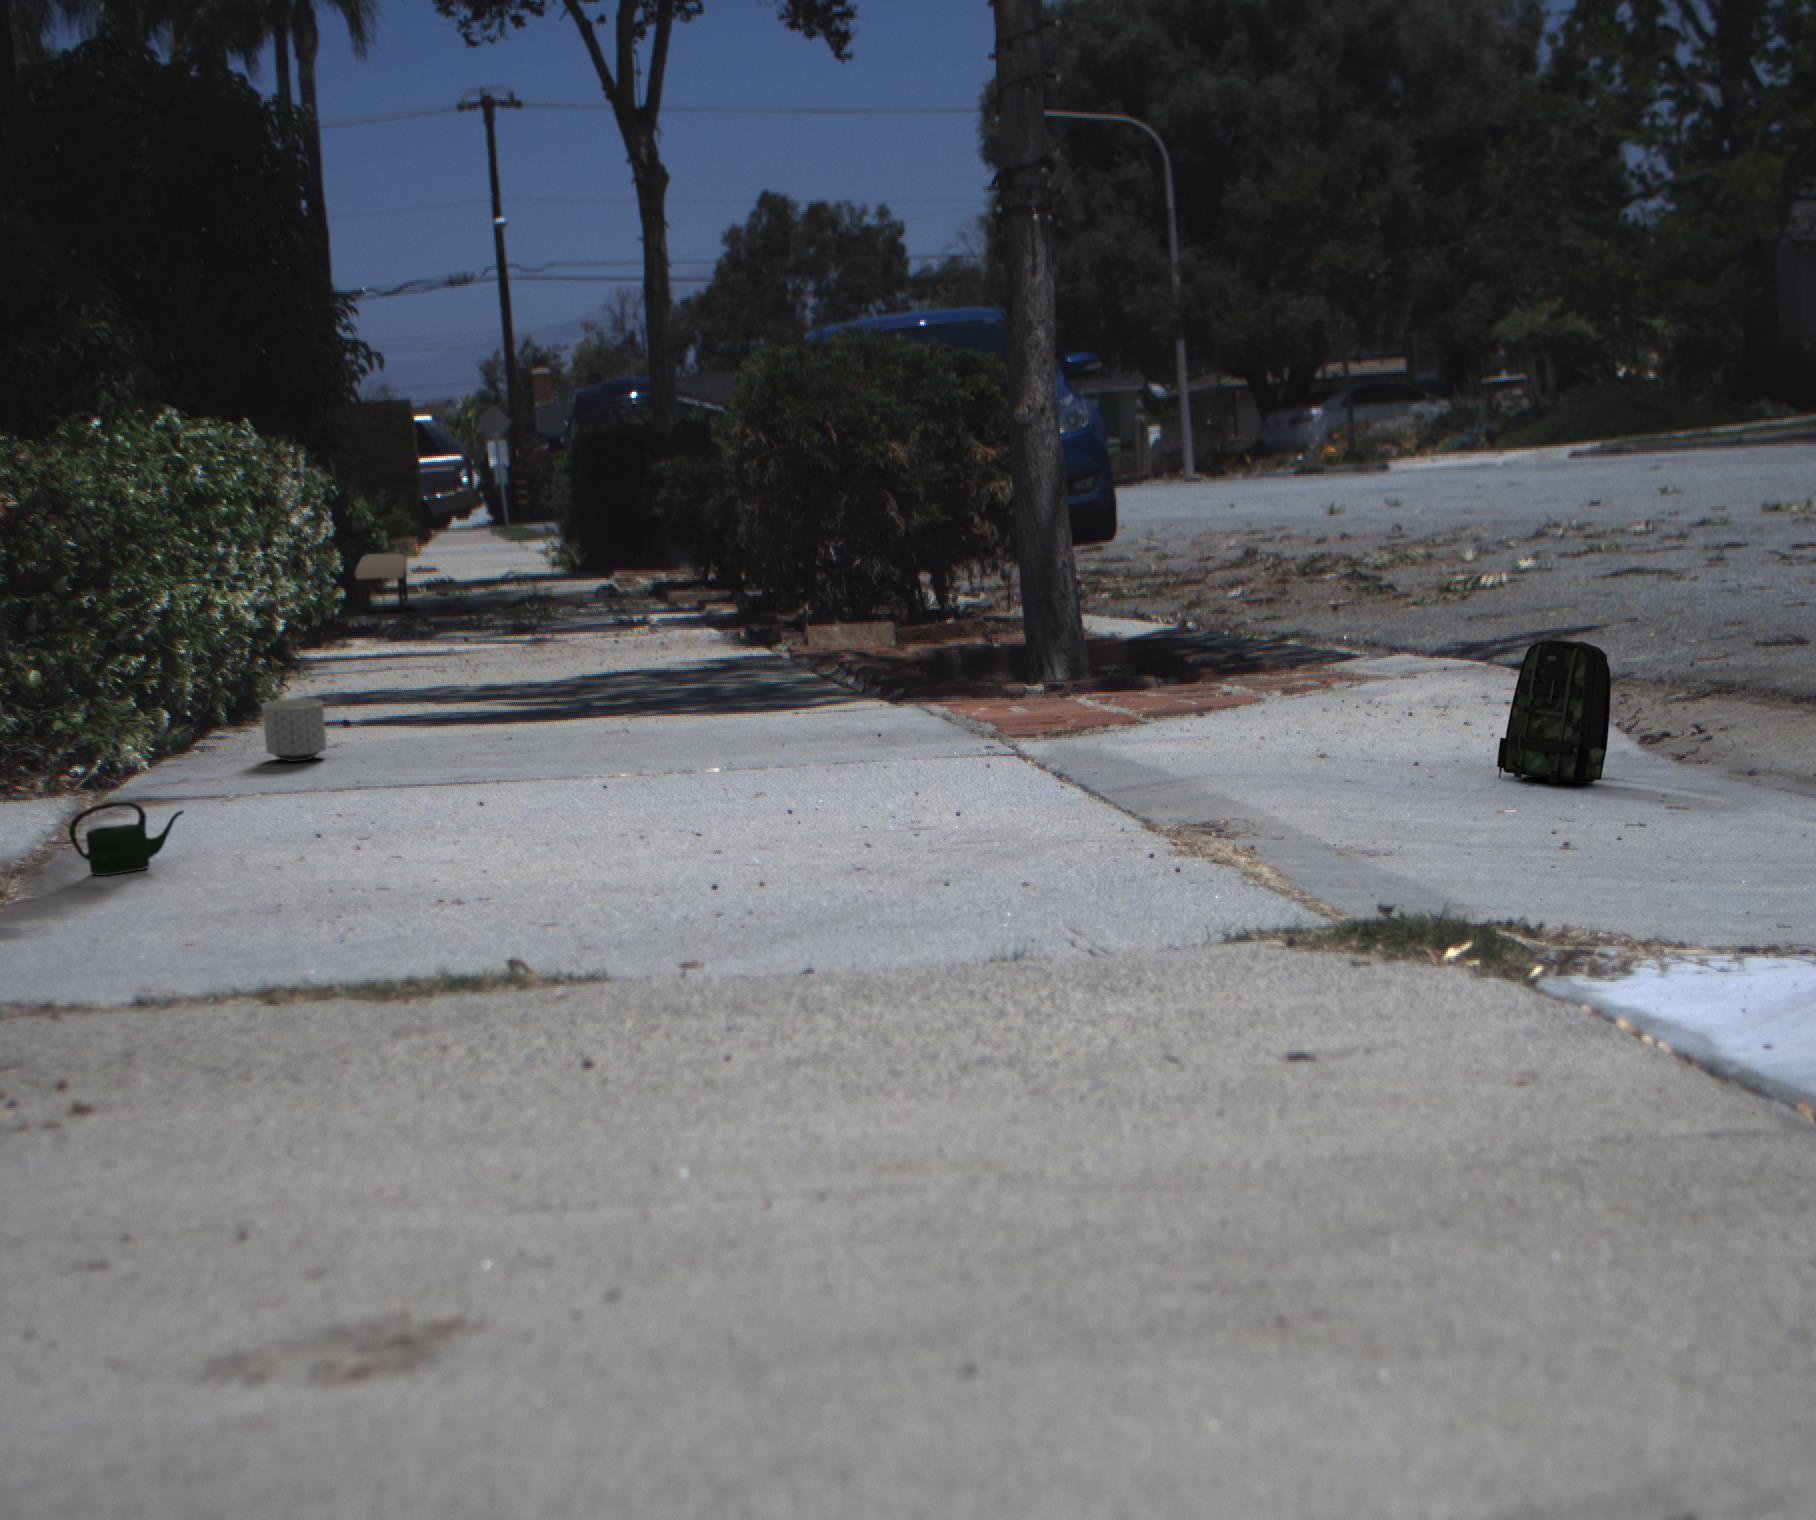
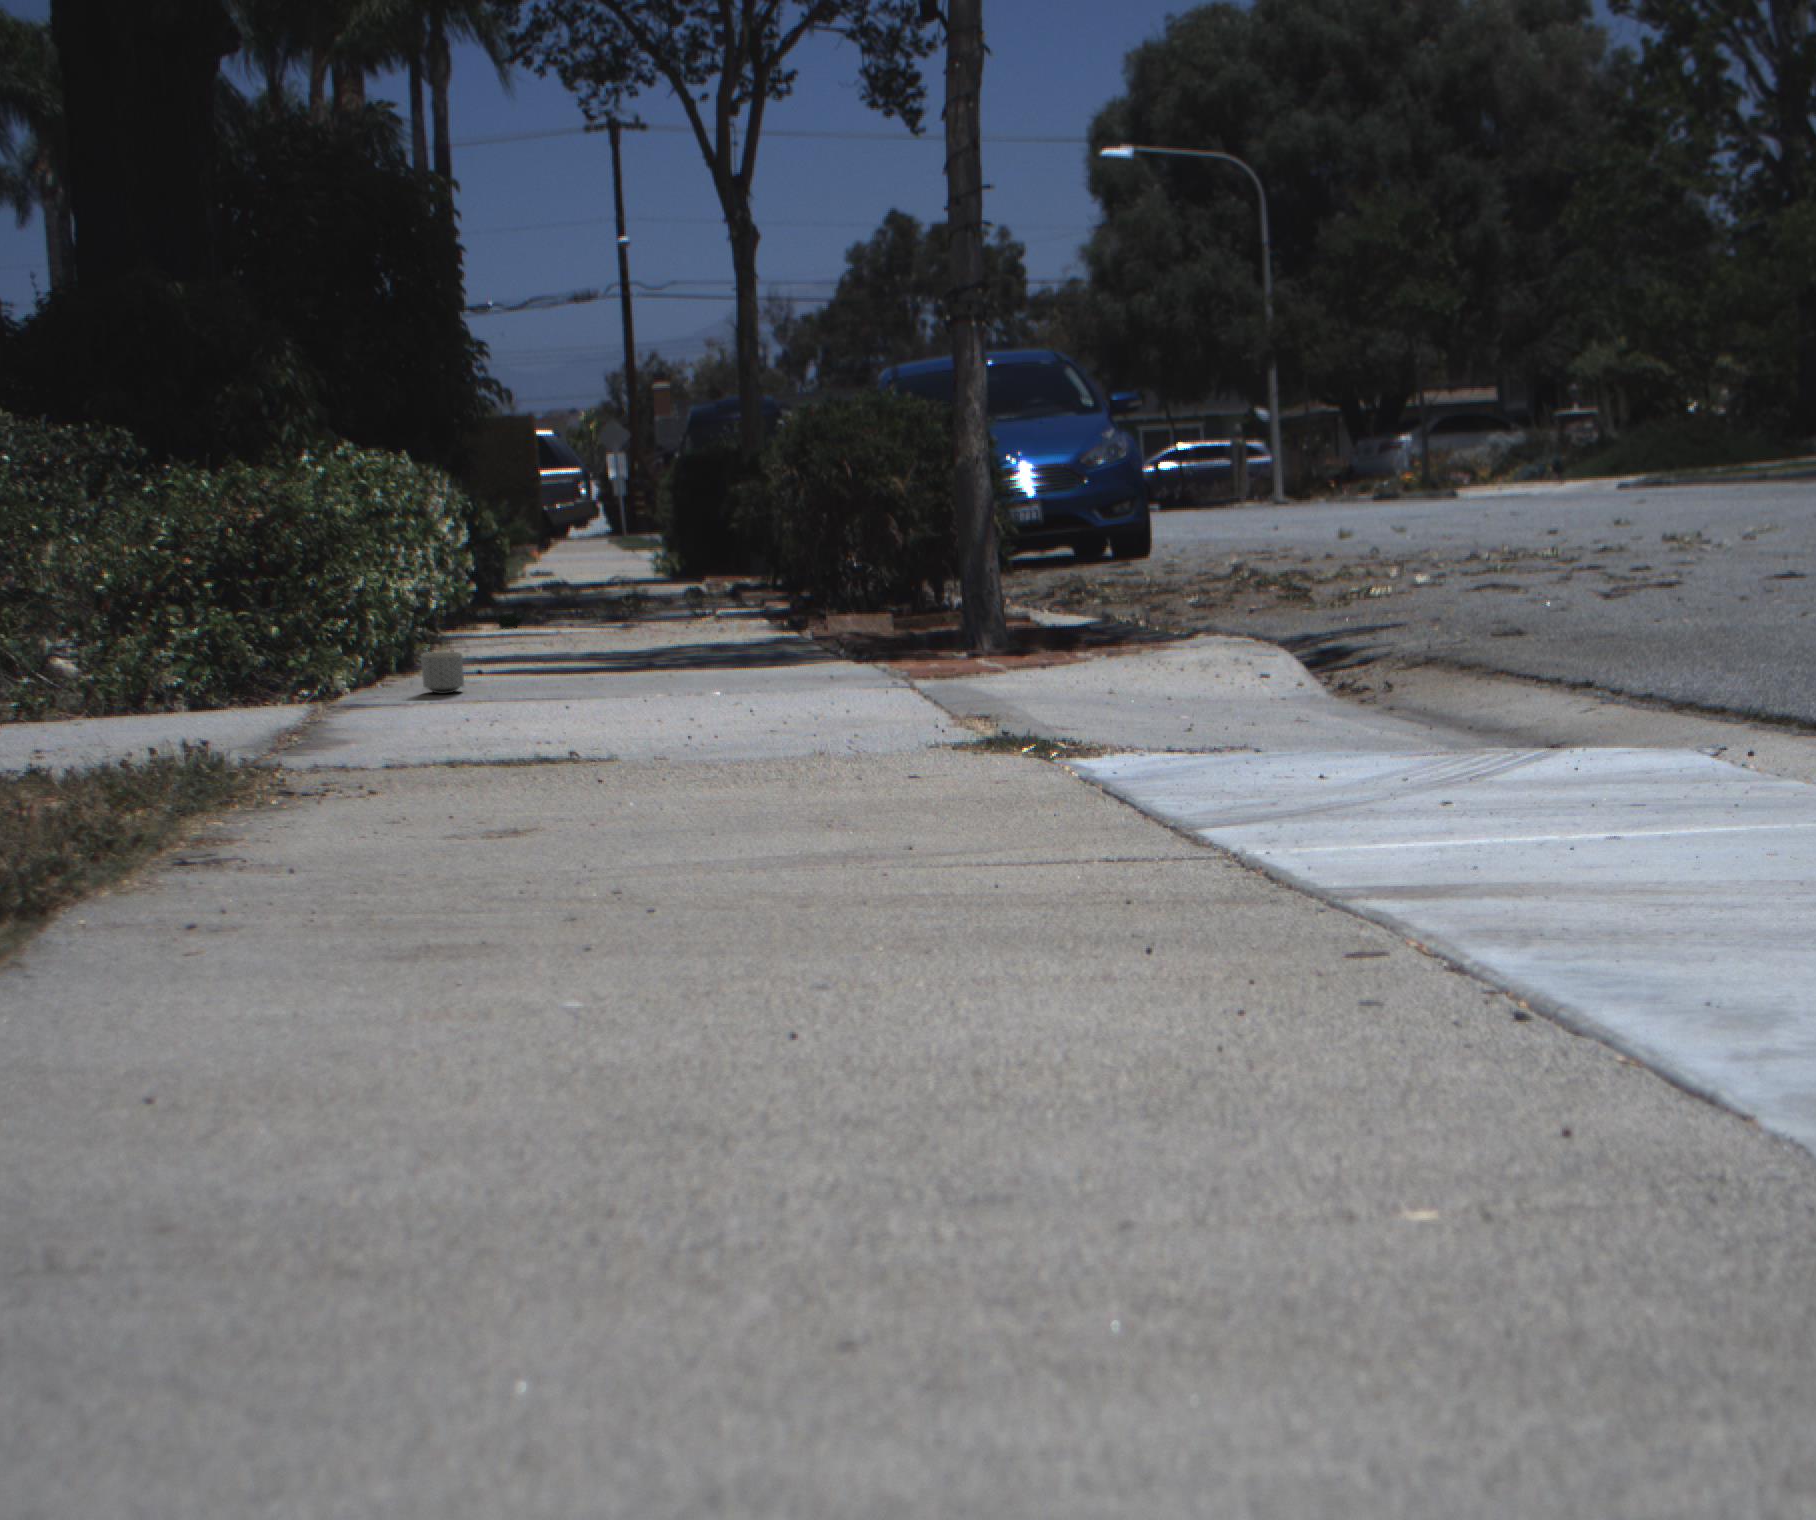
bench: present [356,553,408,614] -> none [487,558,529,608]
backpack: present [1497,640,1611,783] -> none [1213,616,1284,707]
watering can: present [69,802,183,876] -> present [494,608,523,629]

